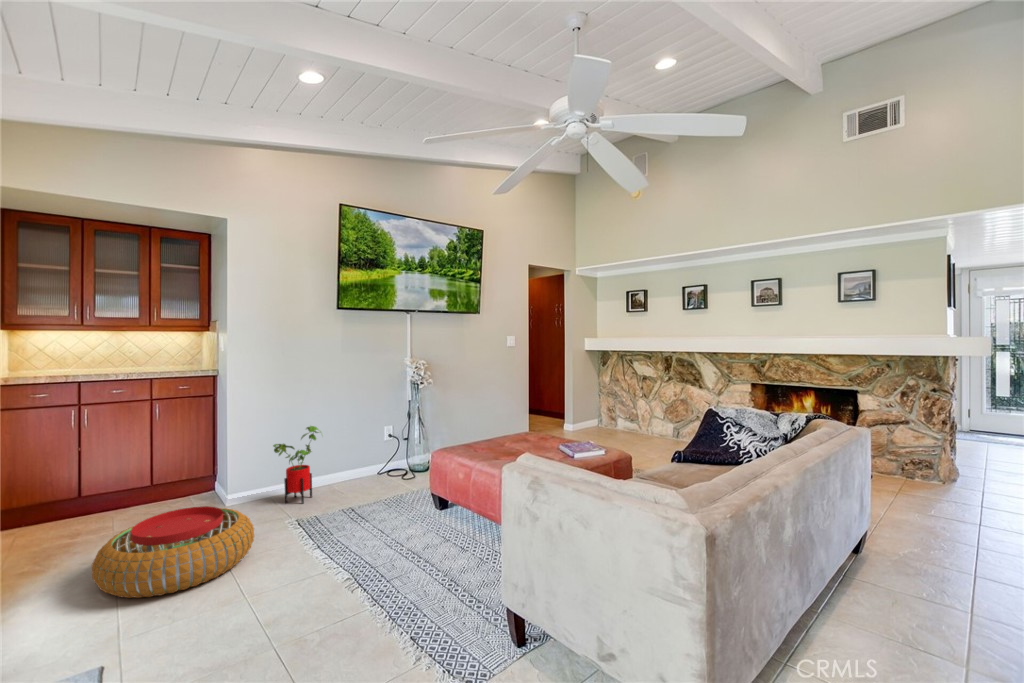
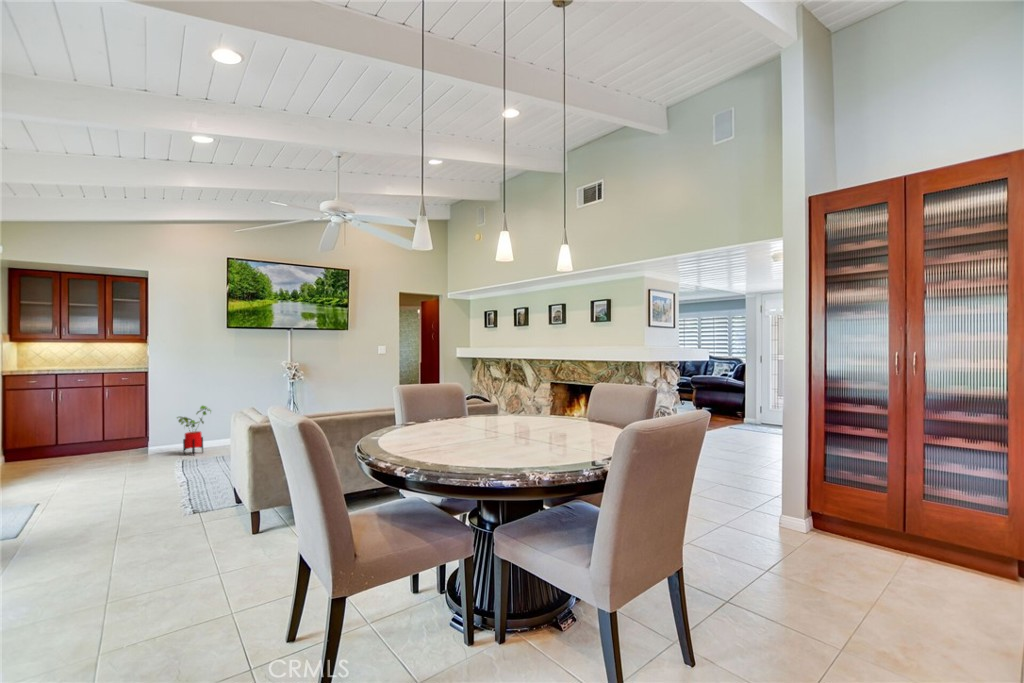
pouf: present [92,506,254,598] -> none [50,446,146,486]

